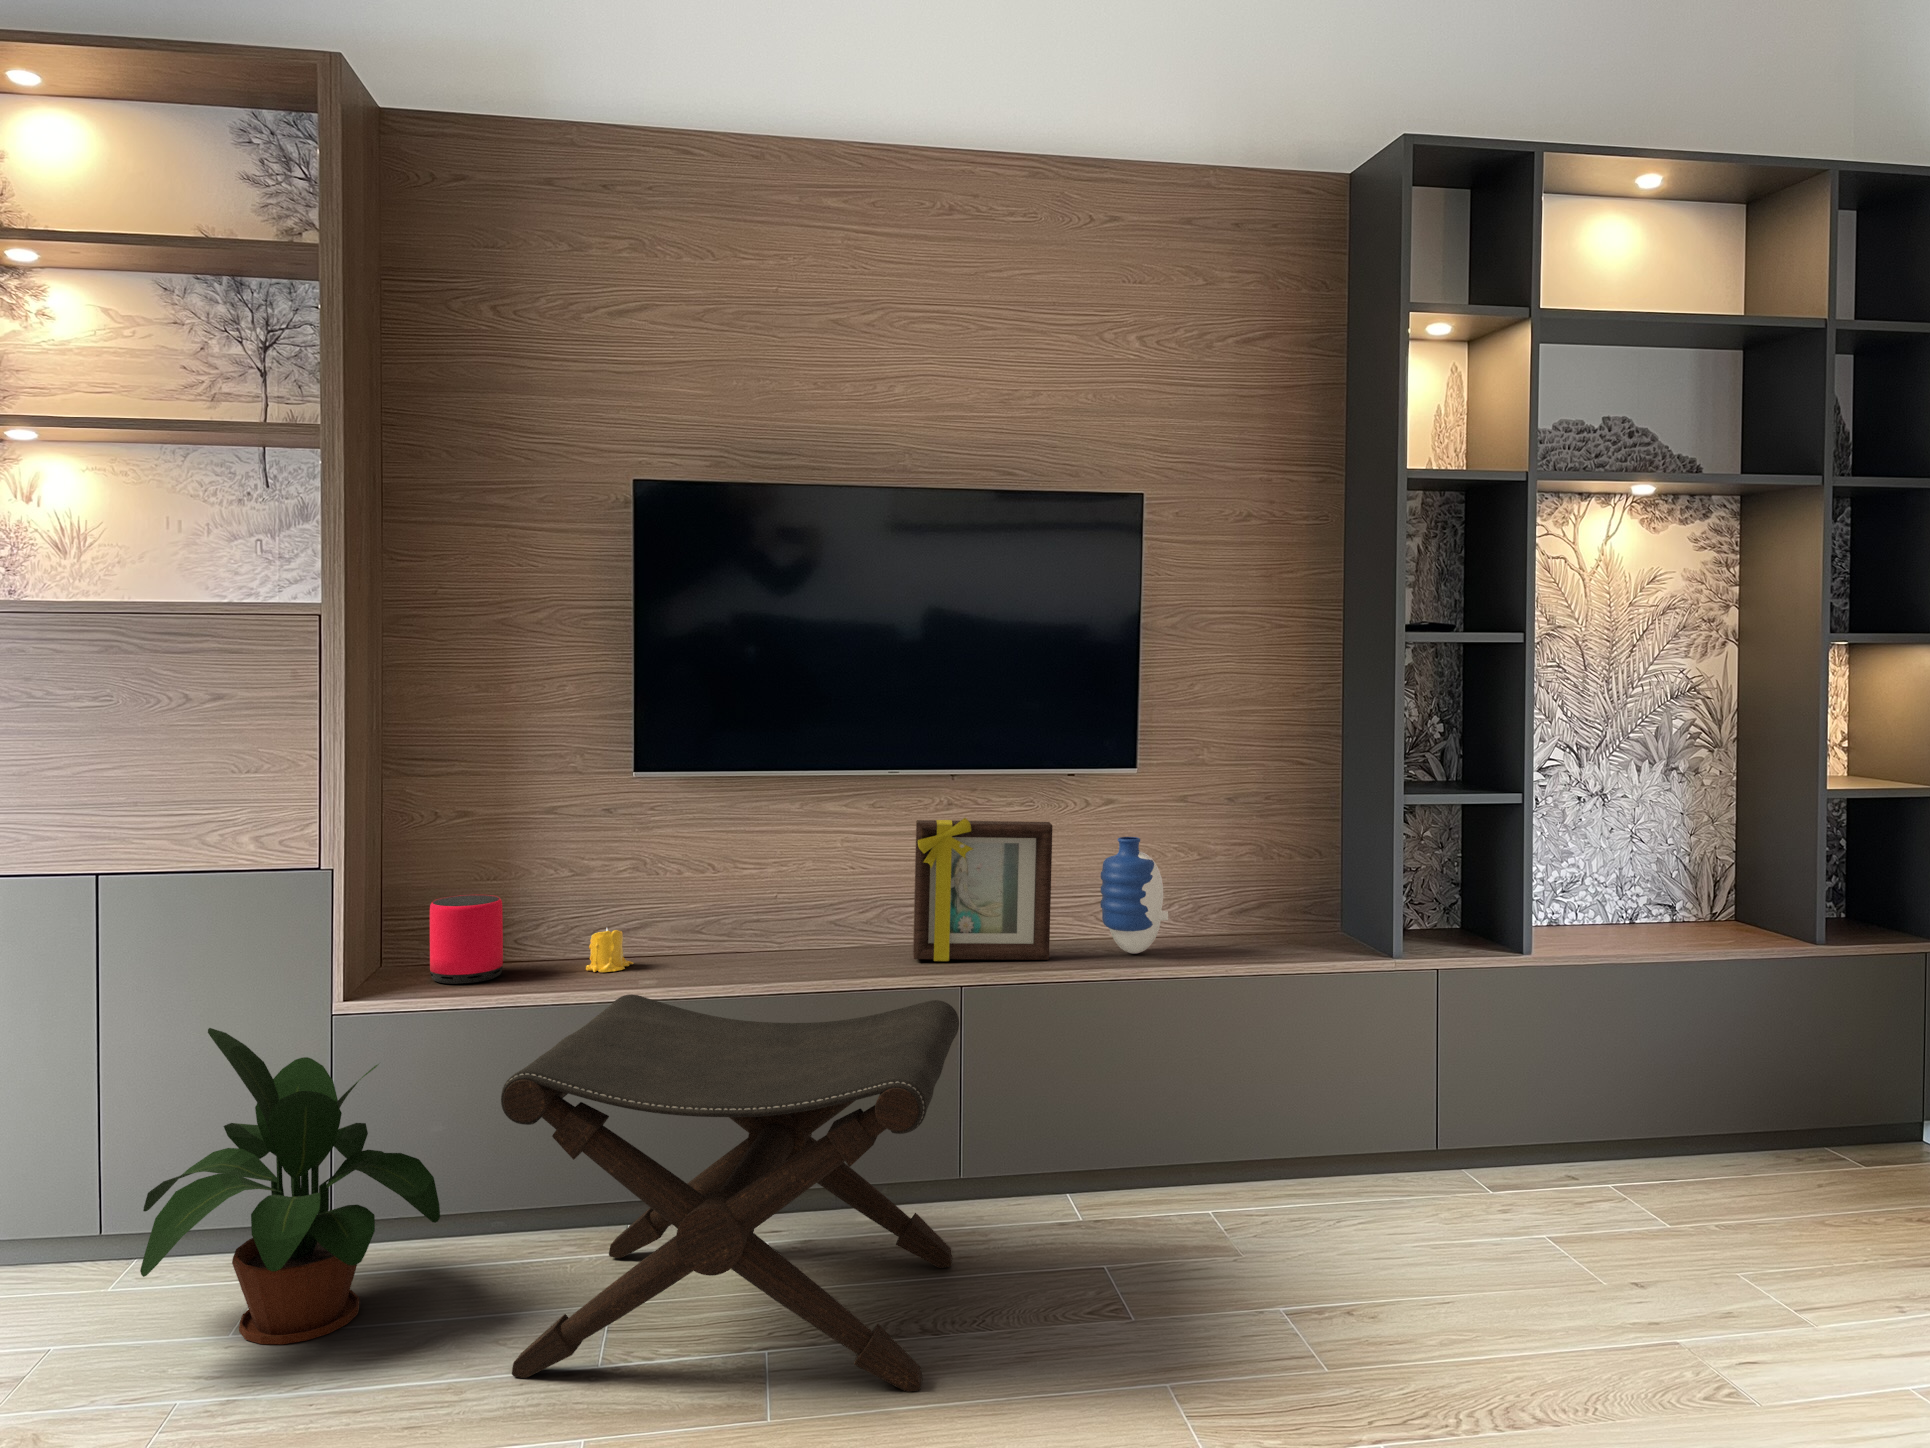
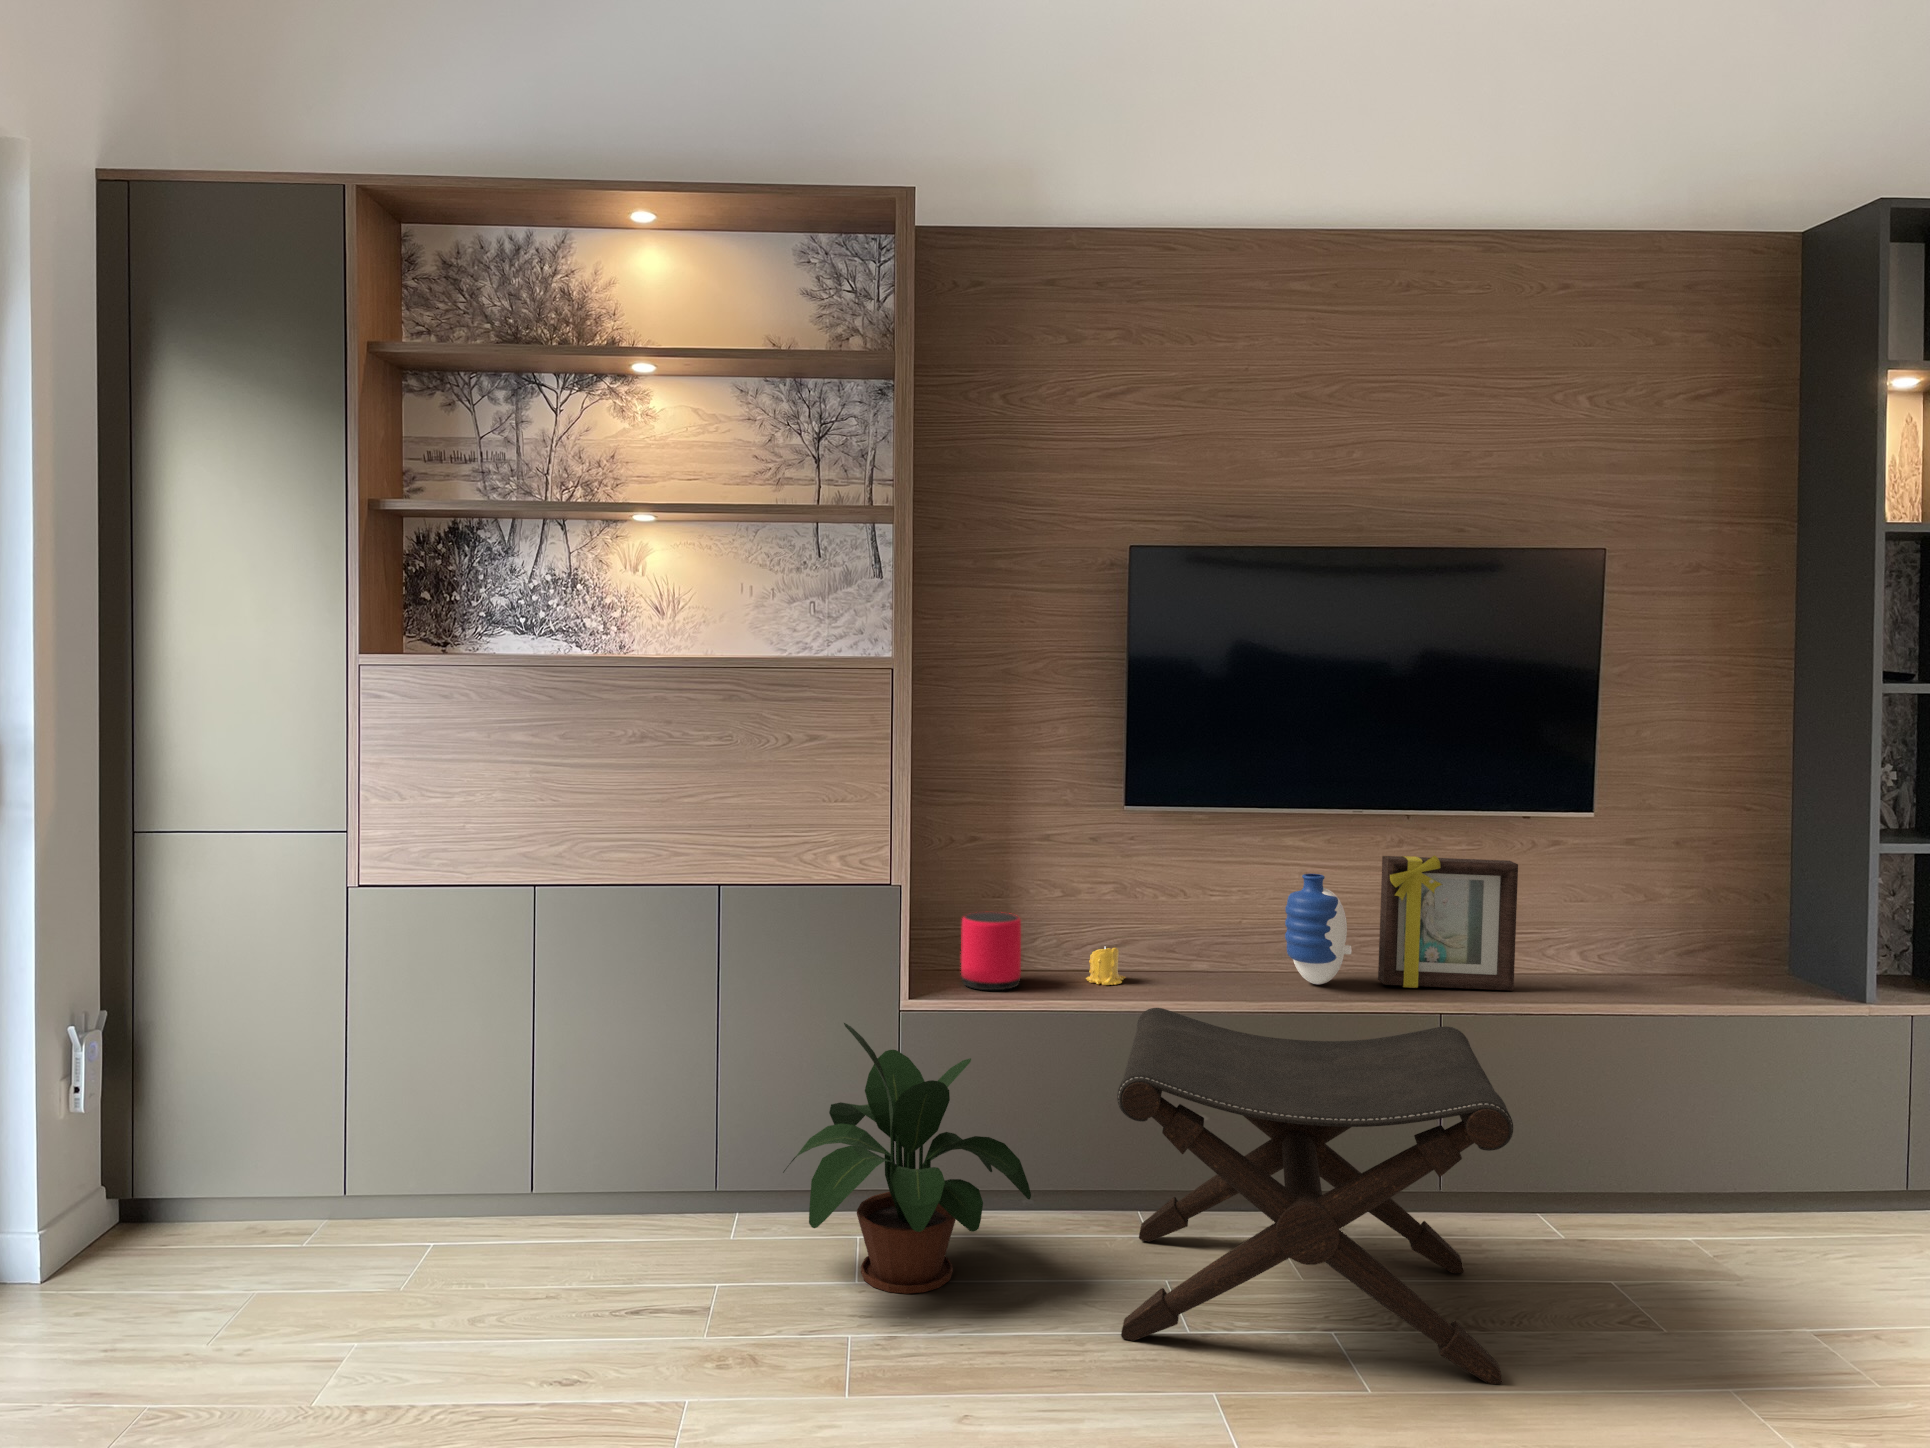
vase: present [1100,837,1168,954] -> present [1285,874,1352,984]

